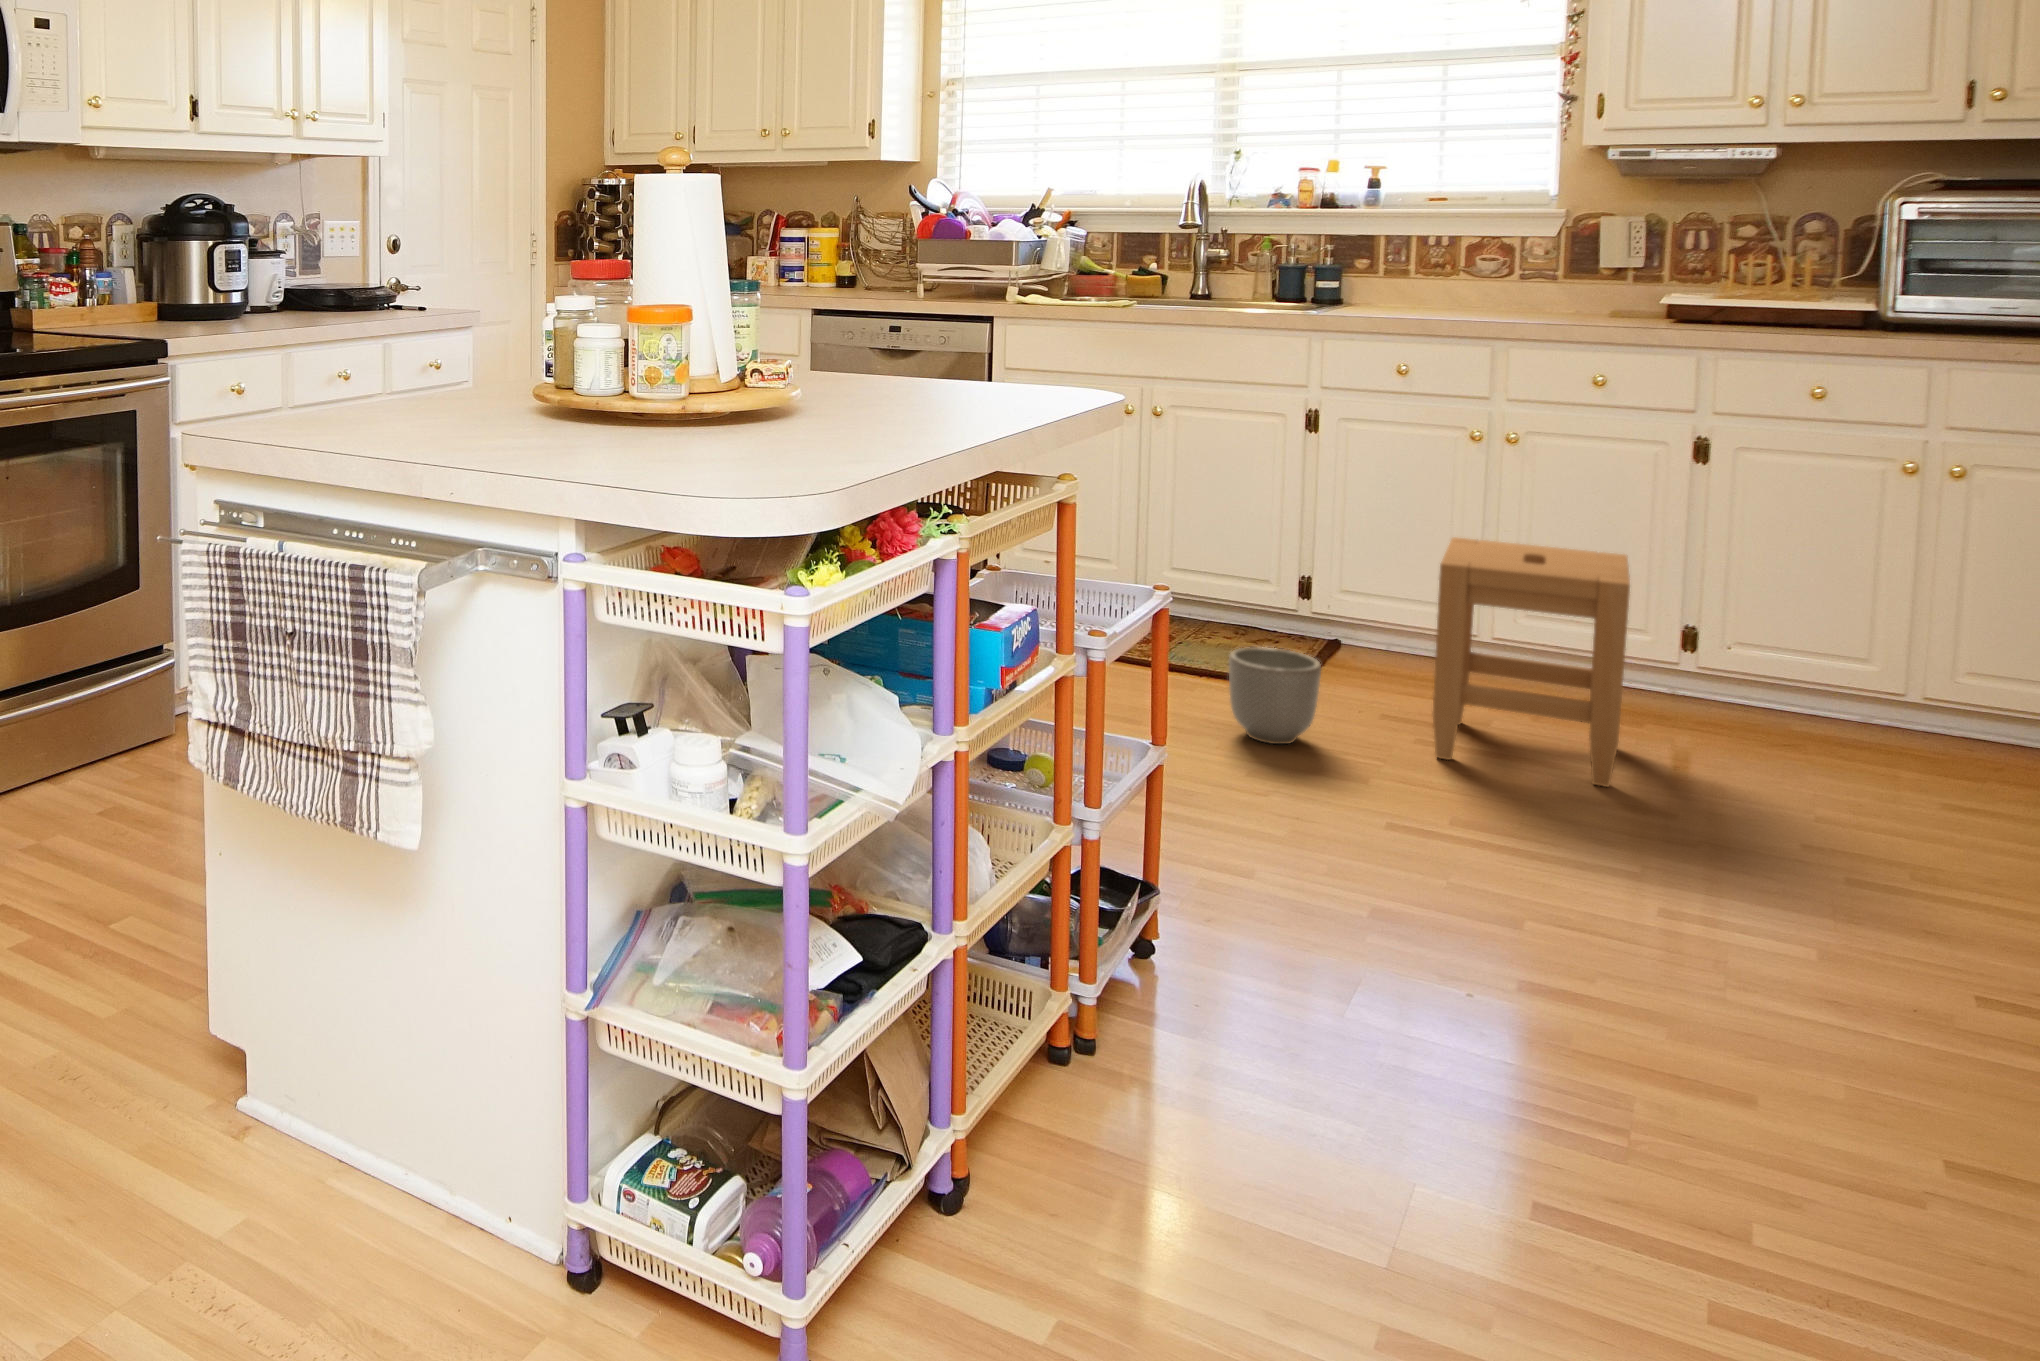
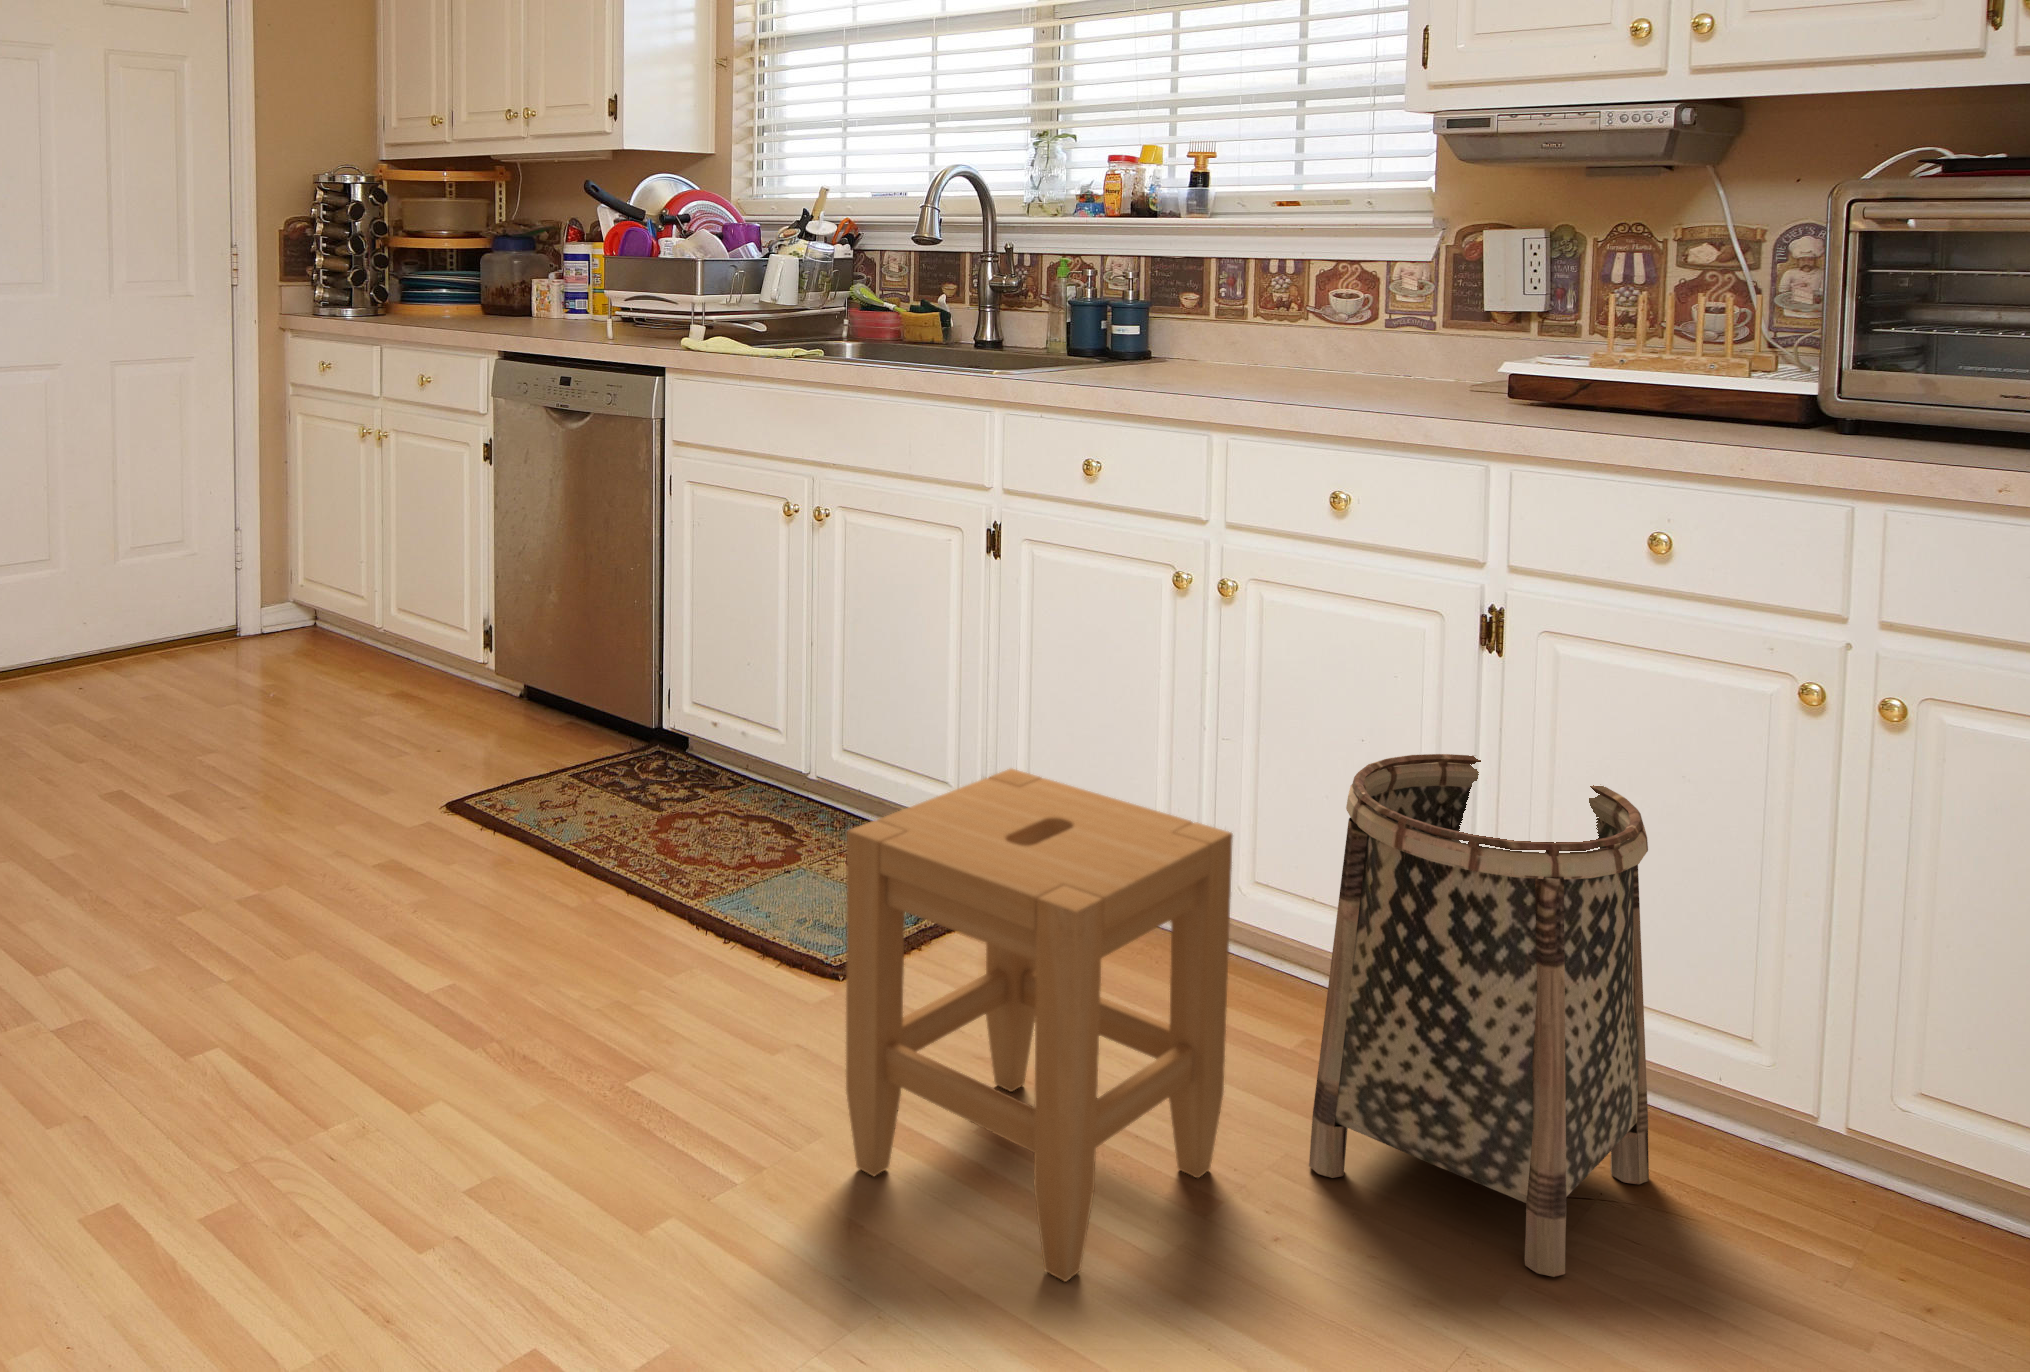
basket: none [1651,514,1846,766] -> present [1309,754,1649,1277]
planter: present [1229,647,1321,744] -> none [586,929,725,1106]

